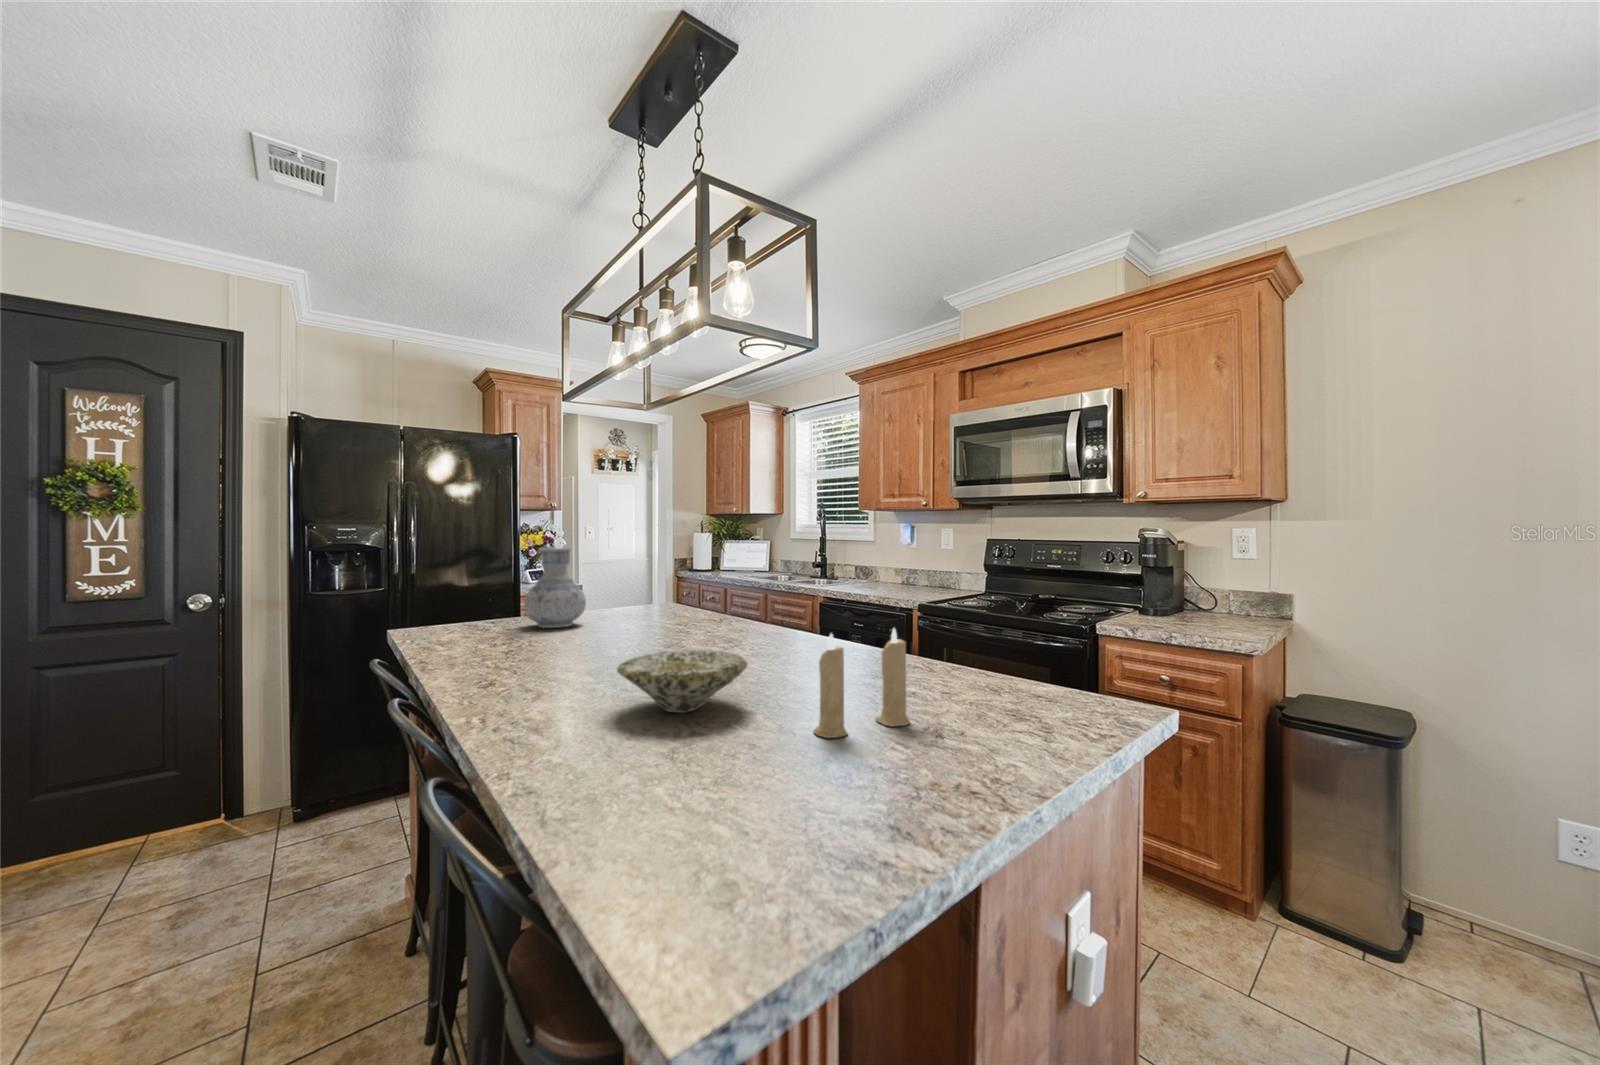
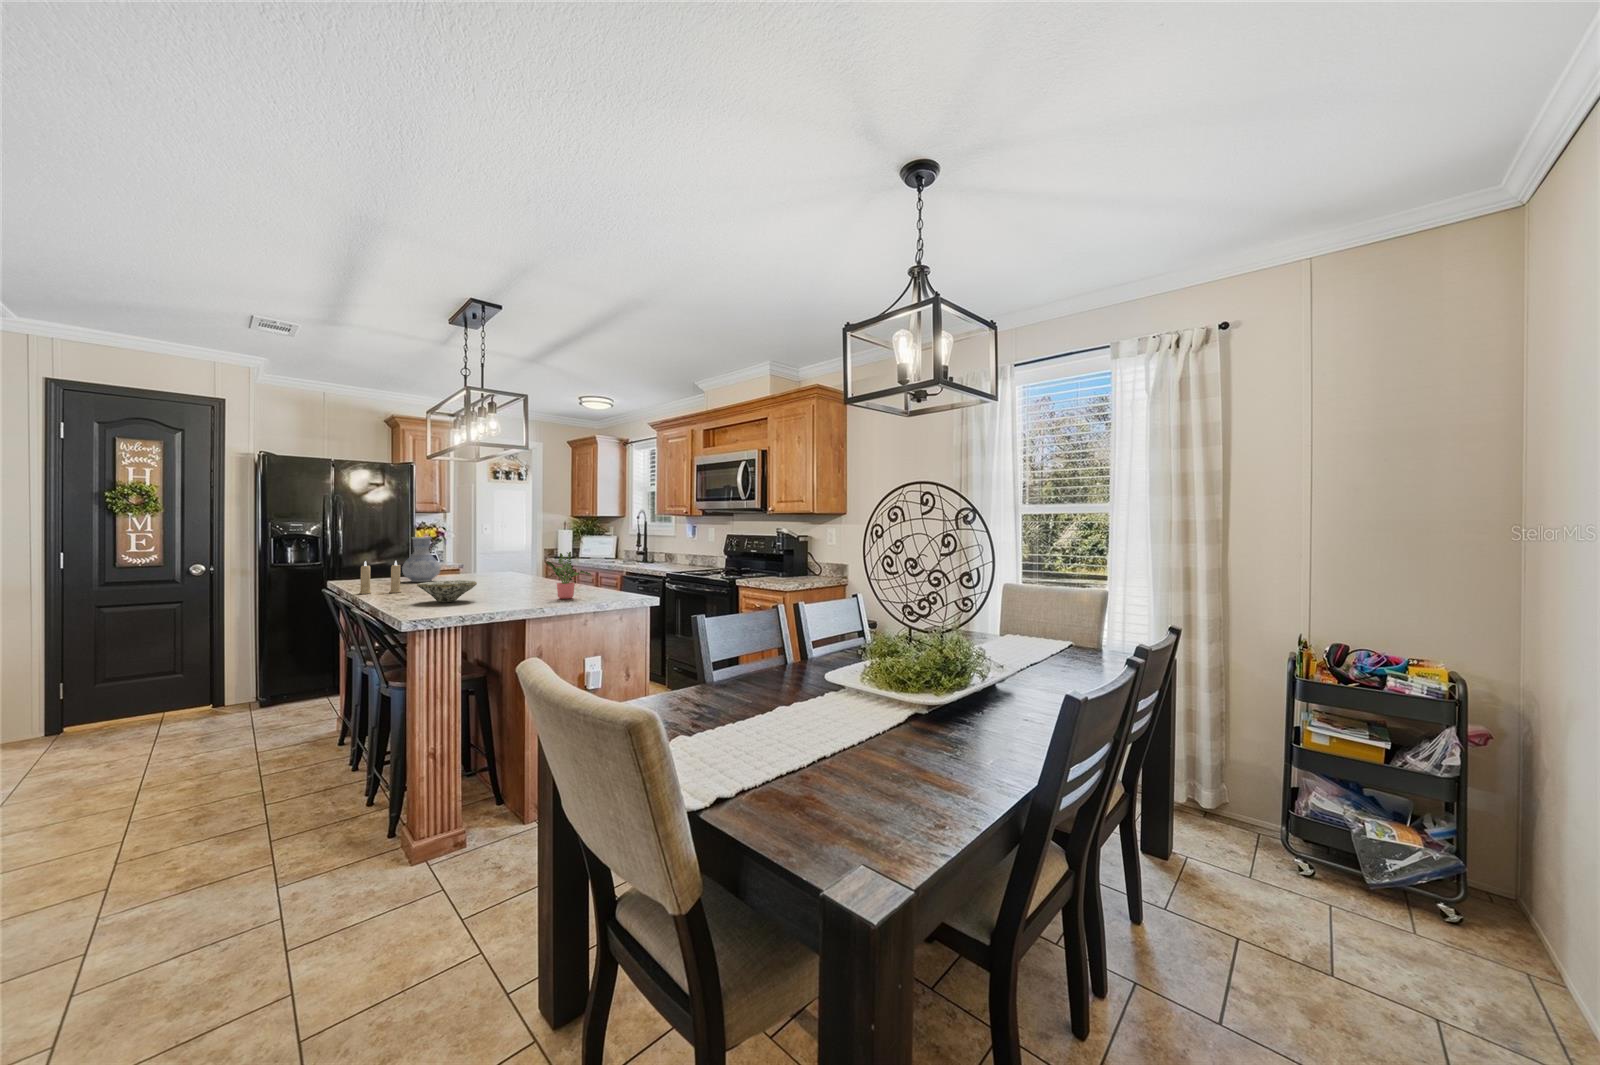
potted plant: none [899,579,983,691] -> present [547,552,591,599]
candle: present [814,629,910,738] -> present [359,561,401,594]

